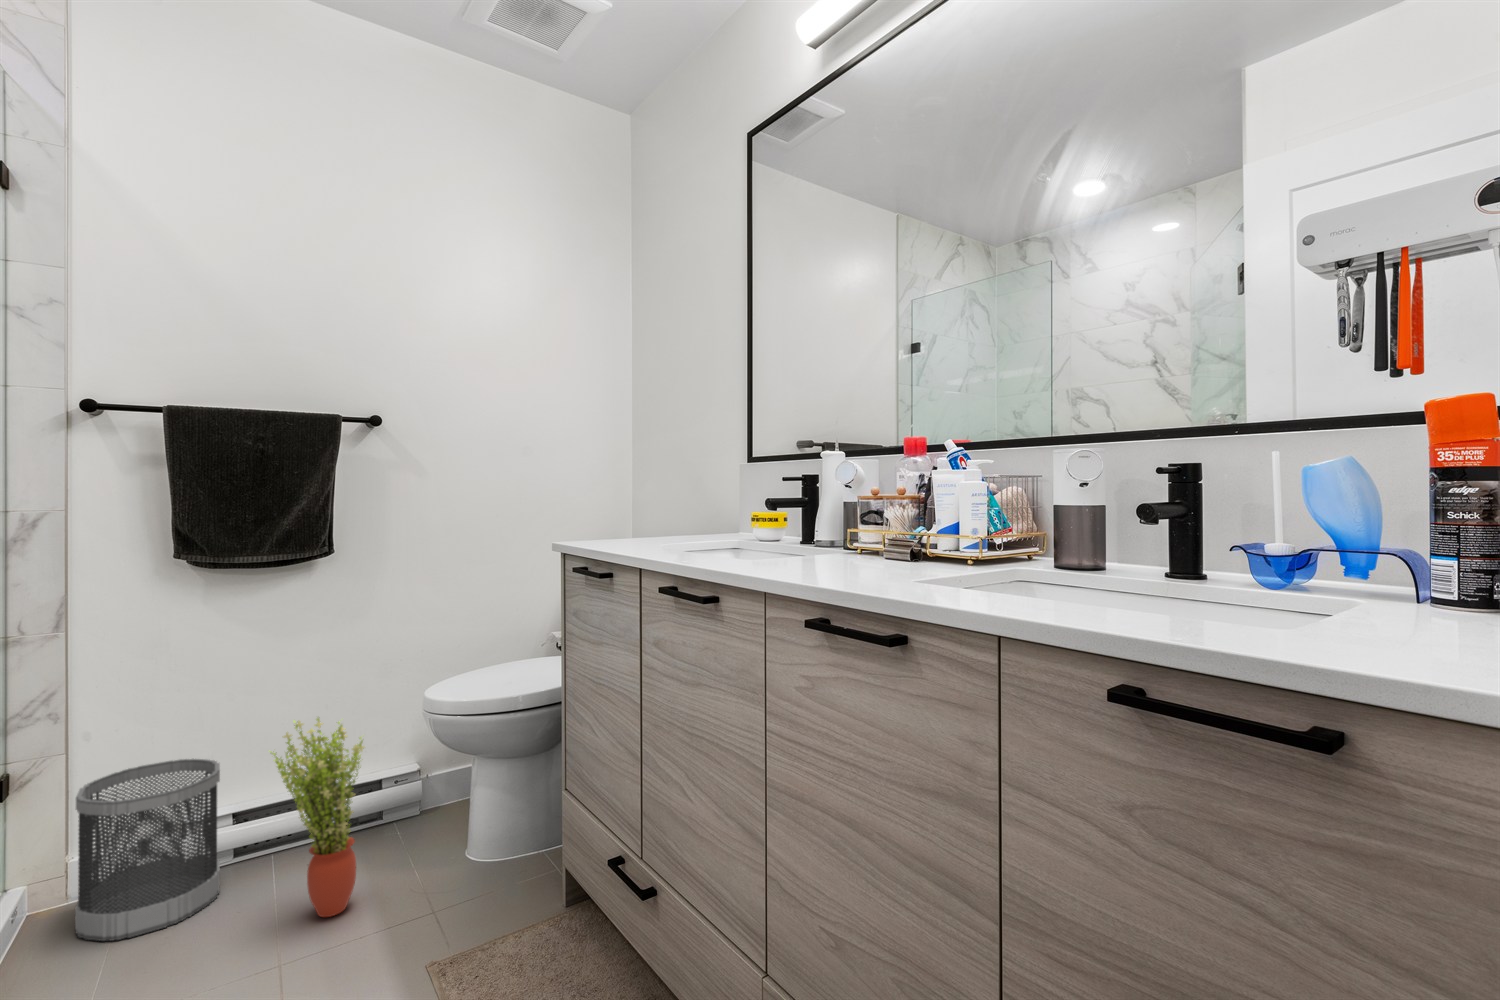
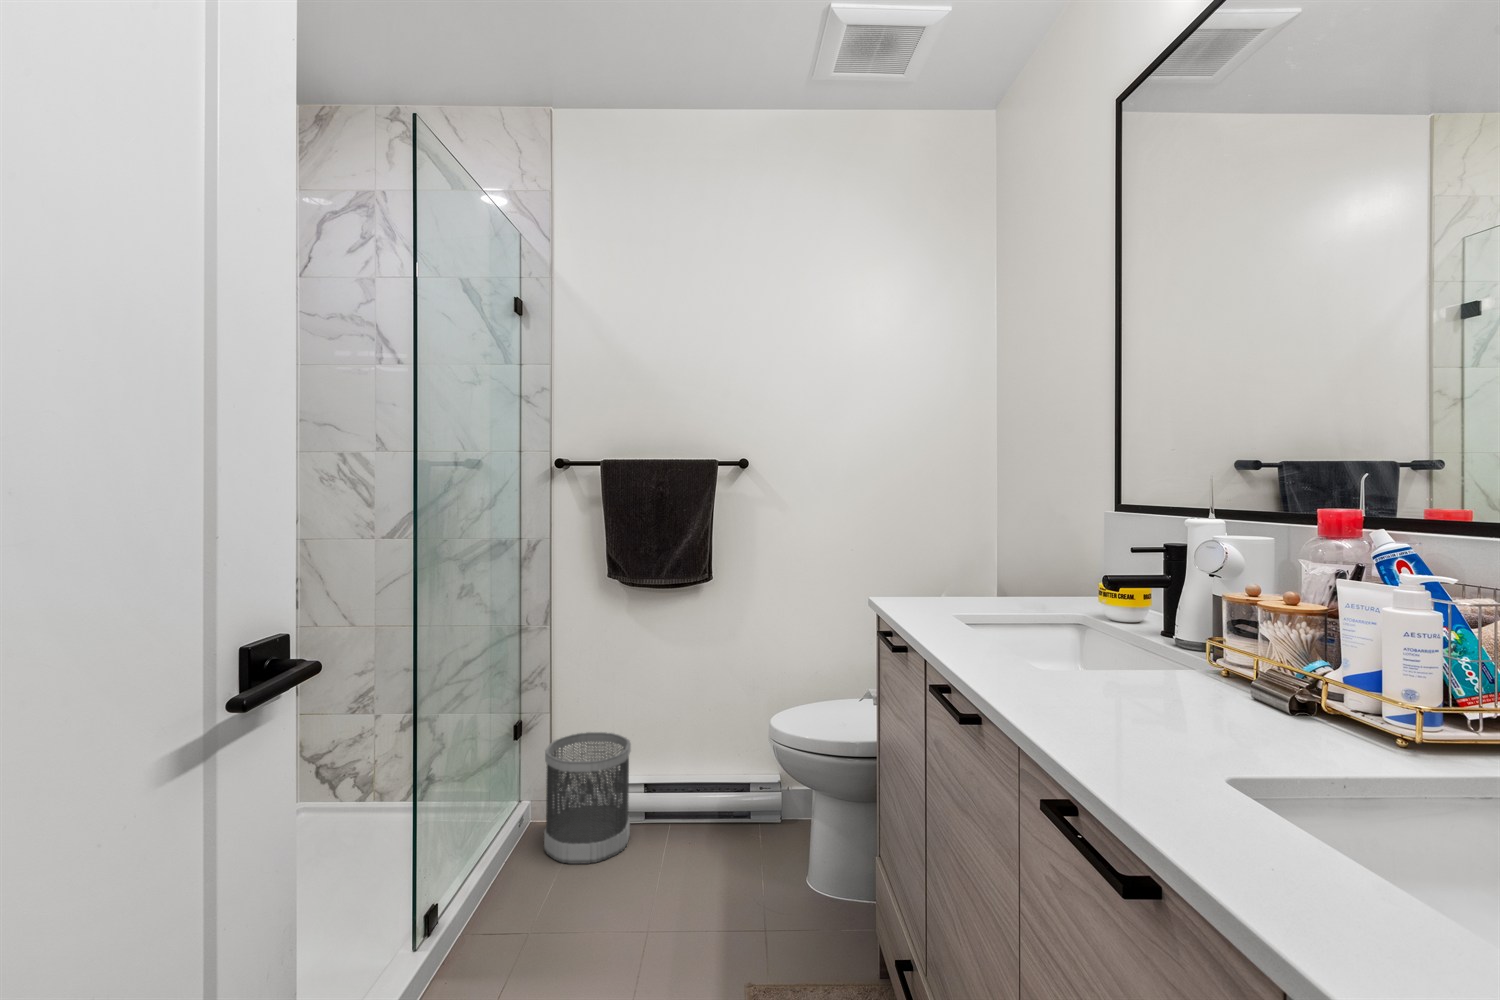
potted plant: present [271,718,364,917] -> none [645,725,715,899]

